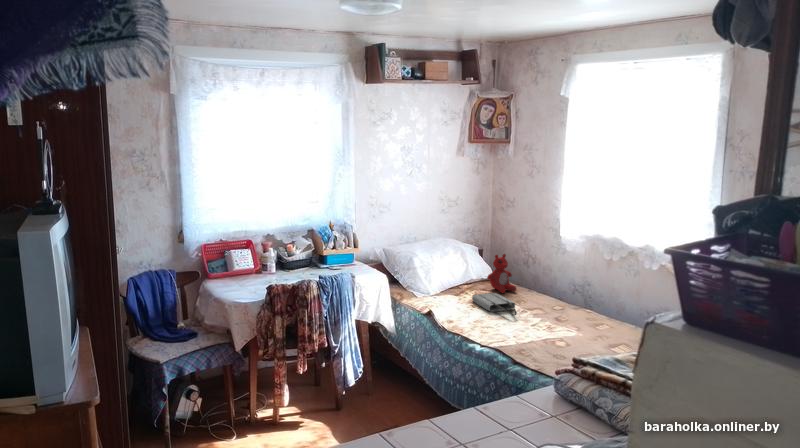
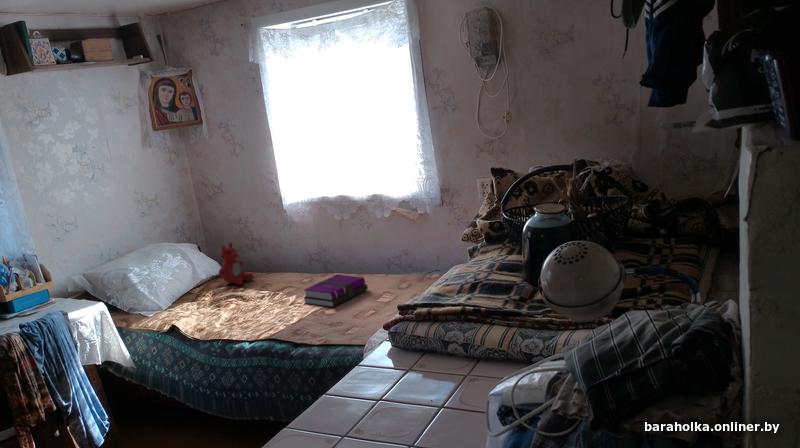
tote bag: present [472,293,517,315] -> none [212,286,271,305]
notebook: none [543,311,609,340] -> present [304,275,368,307]

